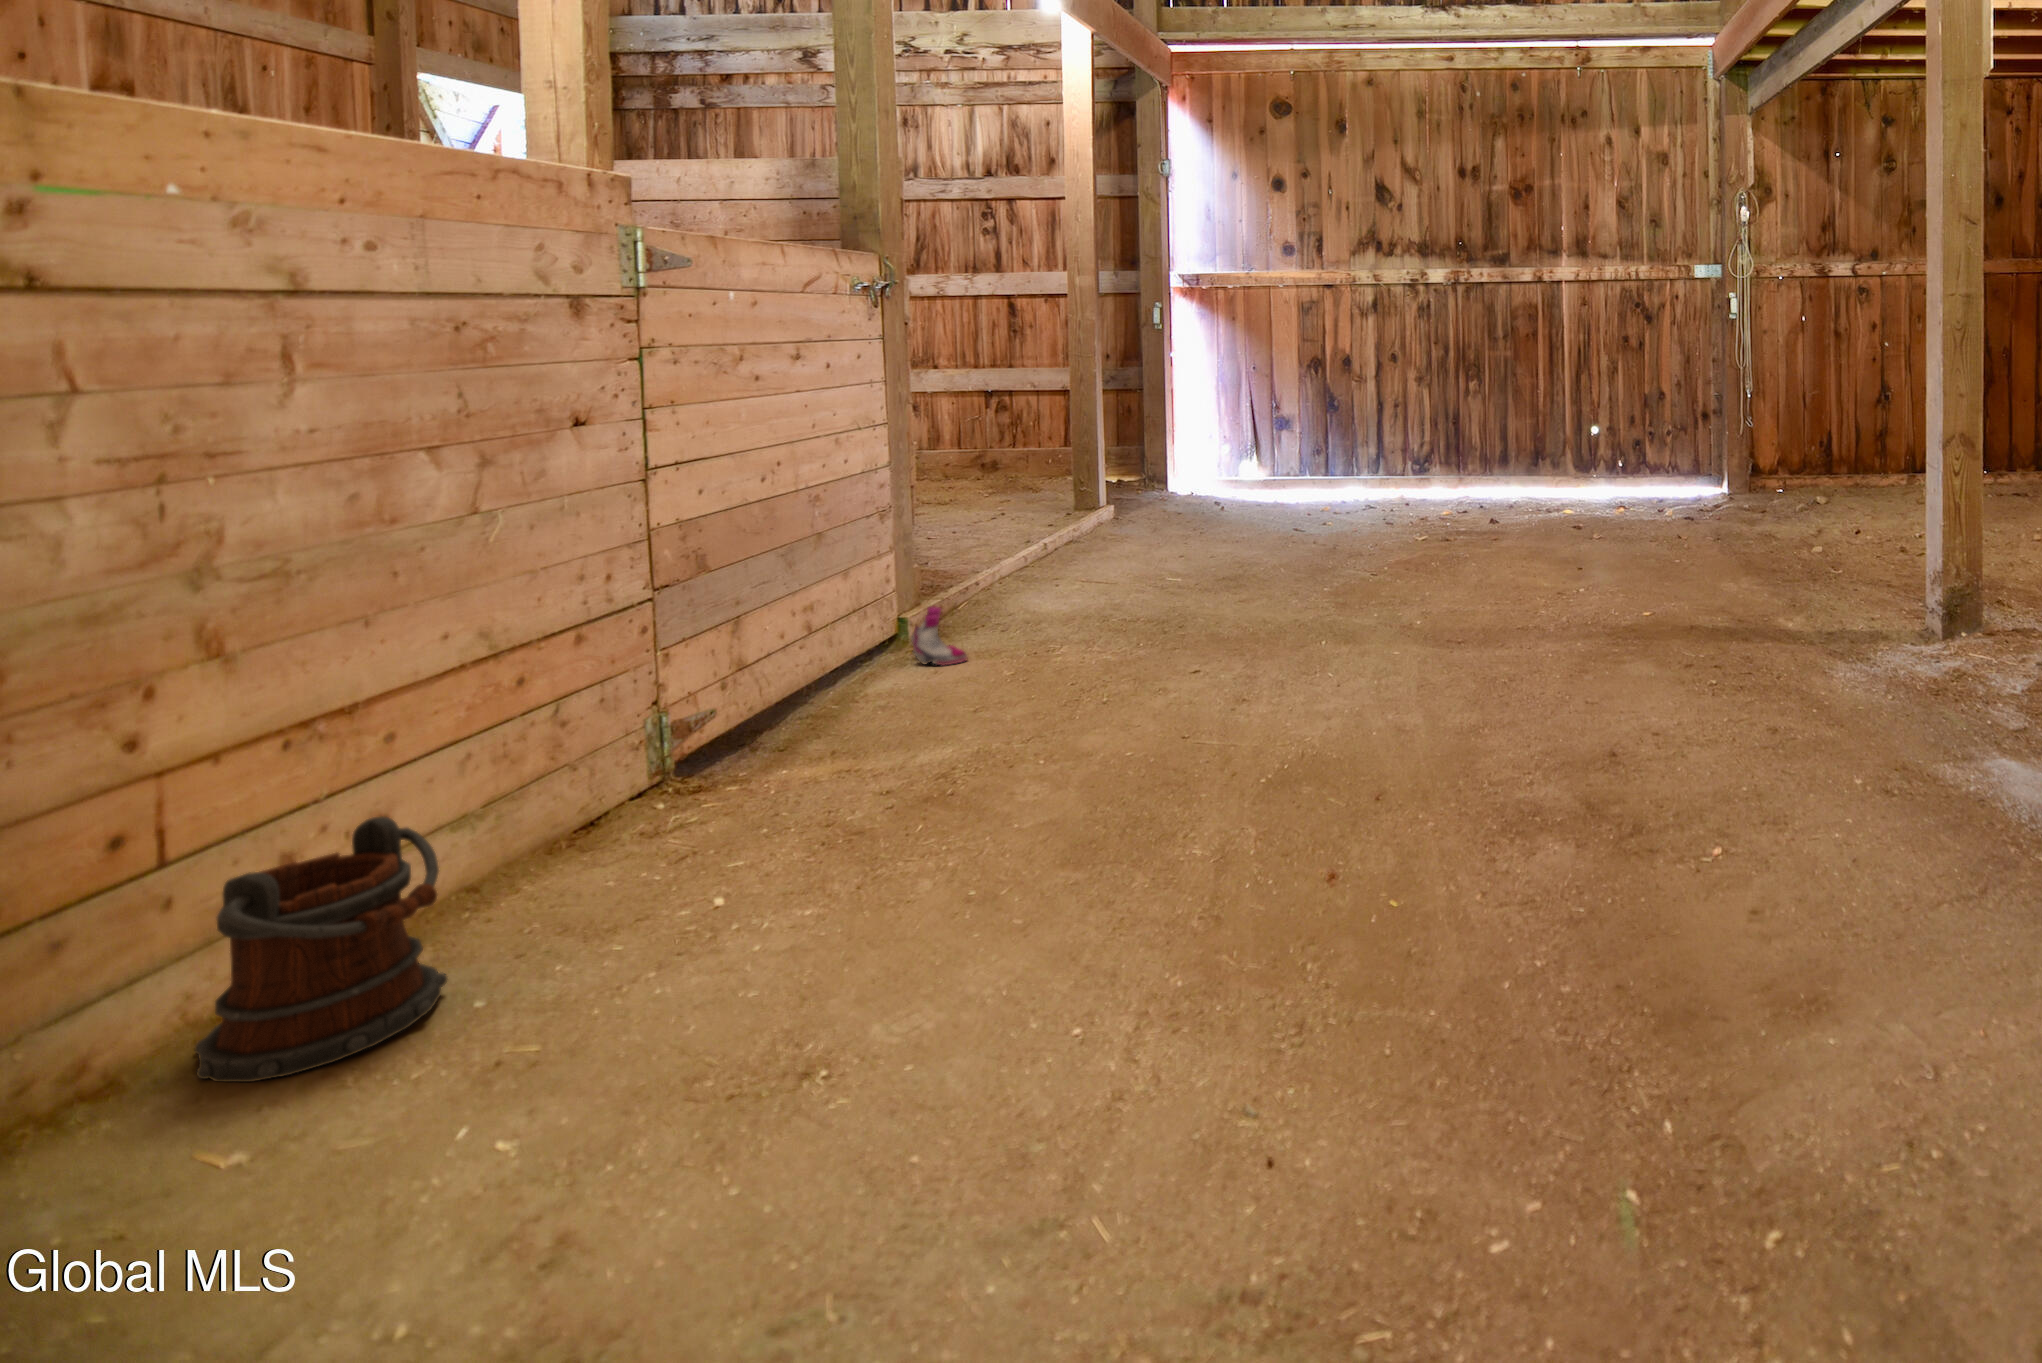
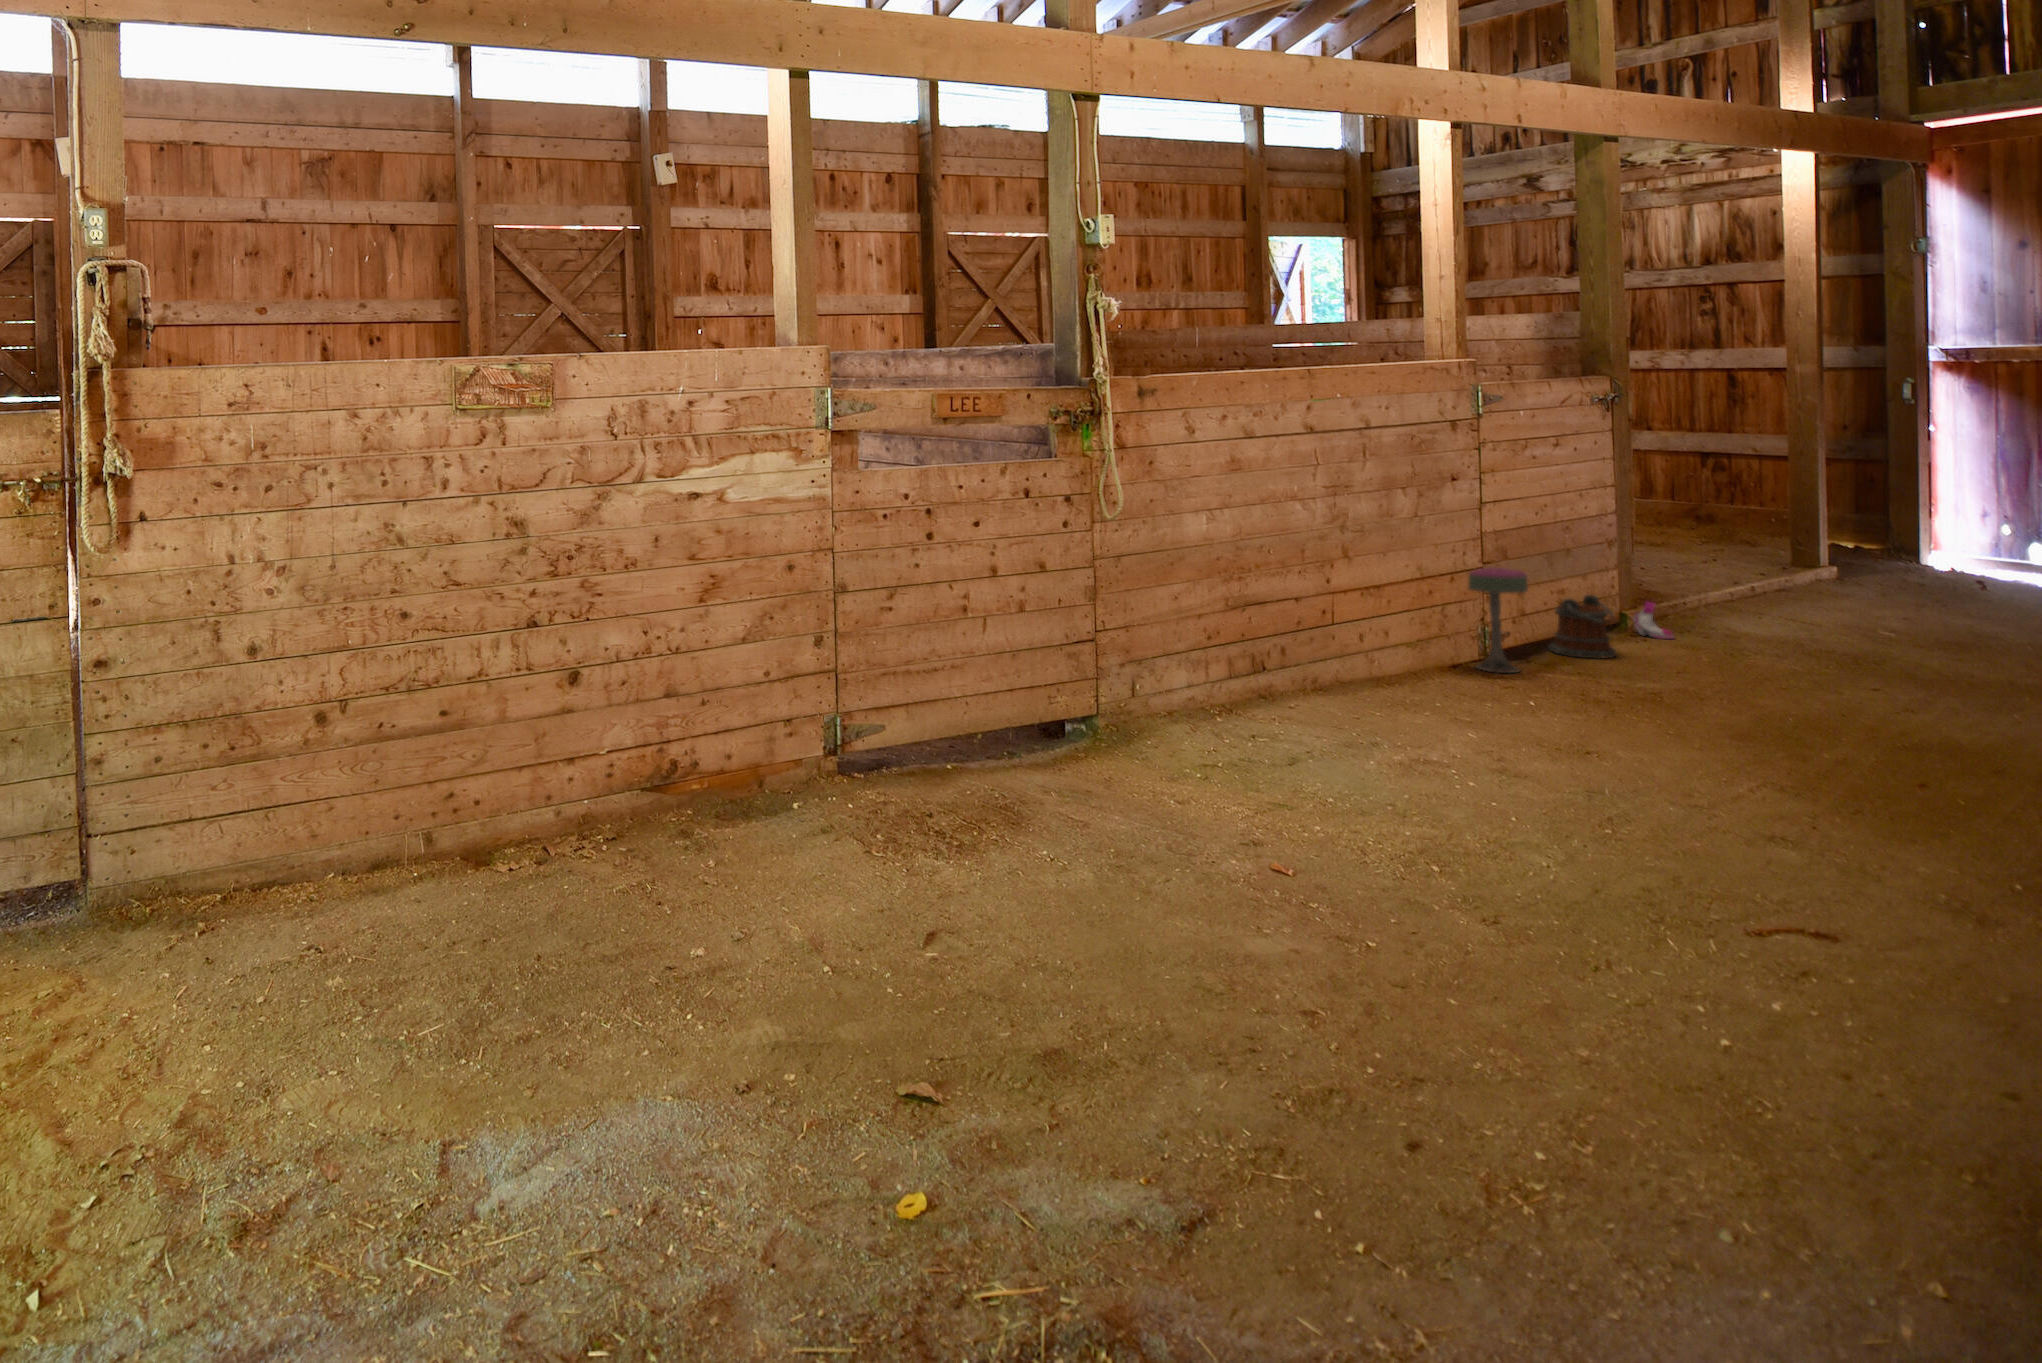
bar stool: none [541,617,701,877] -> present [1468,567,1528,673]
bucket: present [195,817,447,1082] -> present [1549,595,1618,658]

